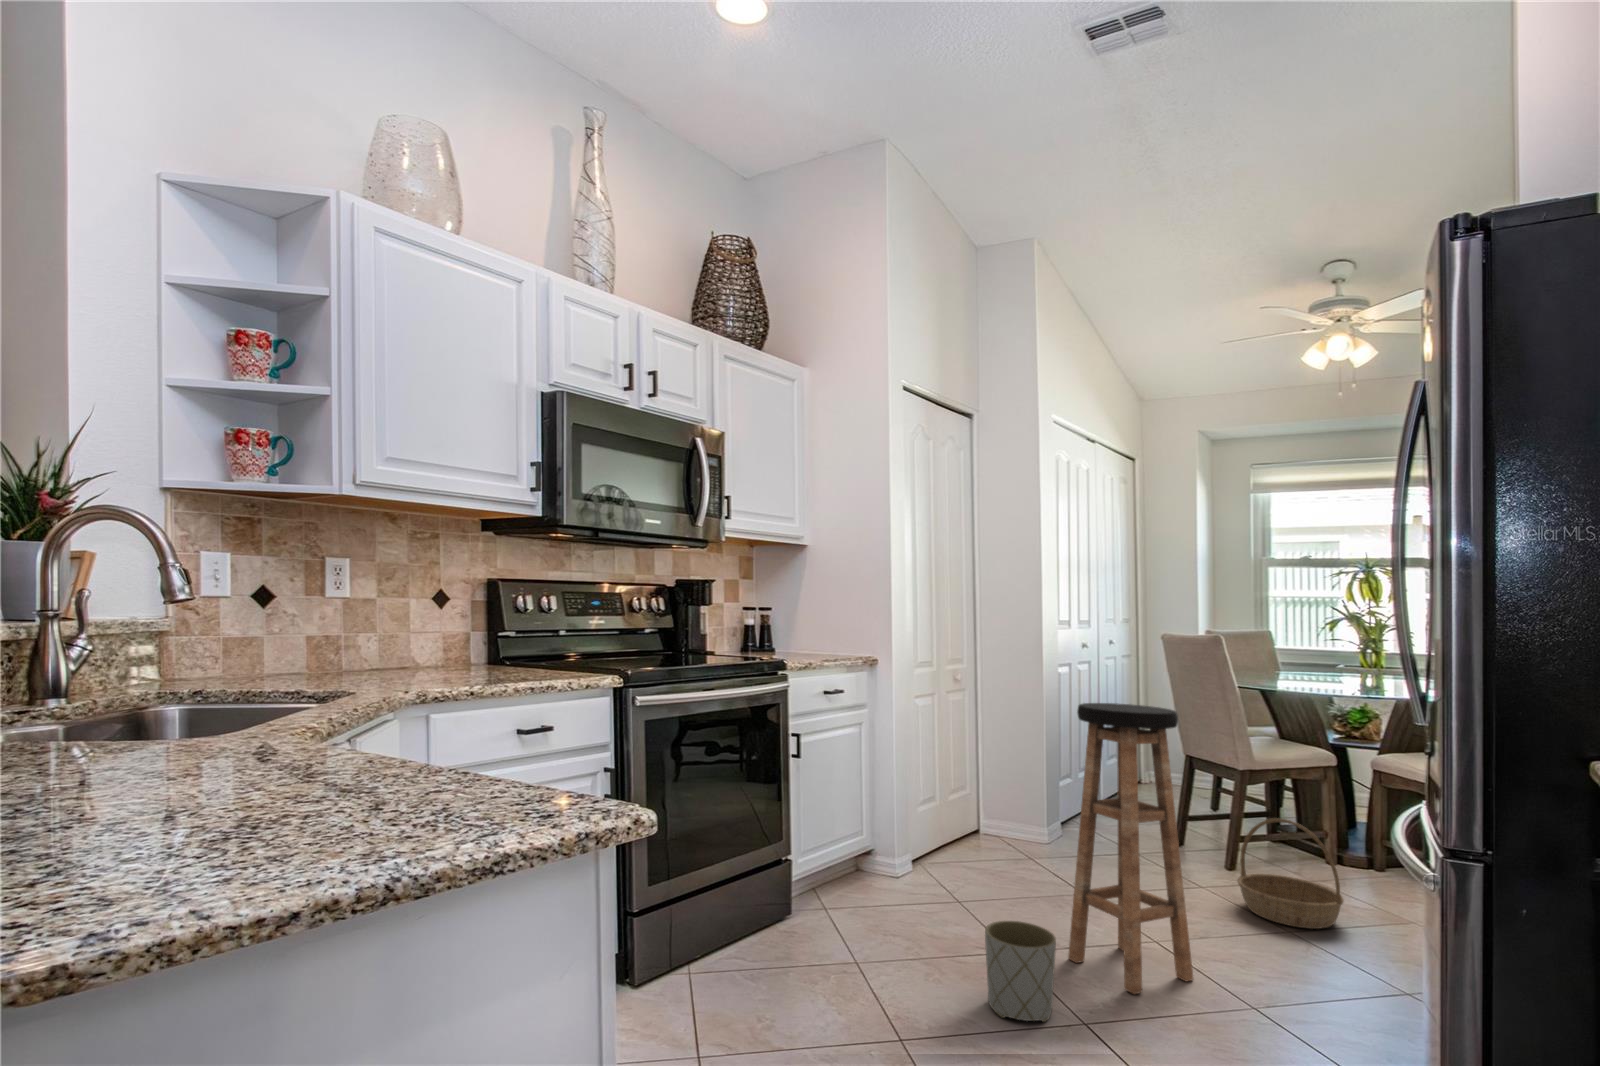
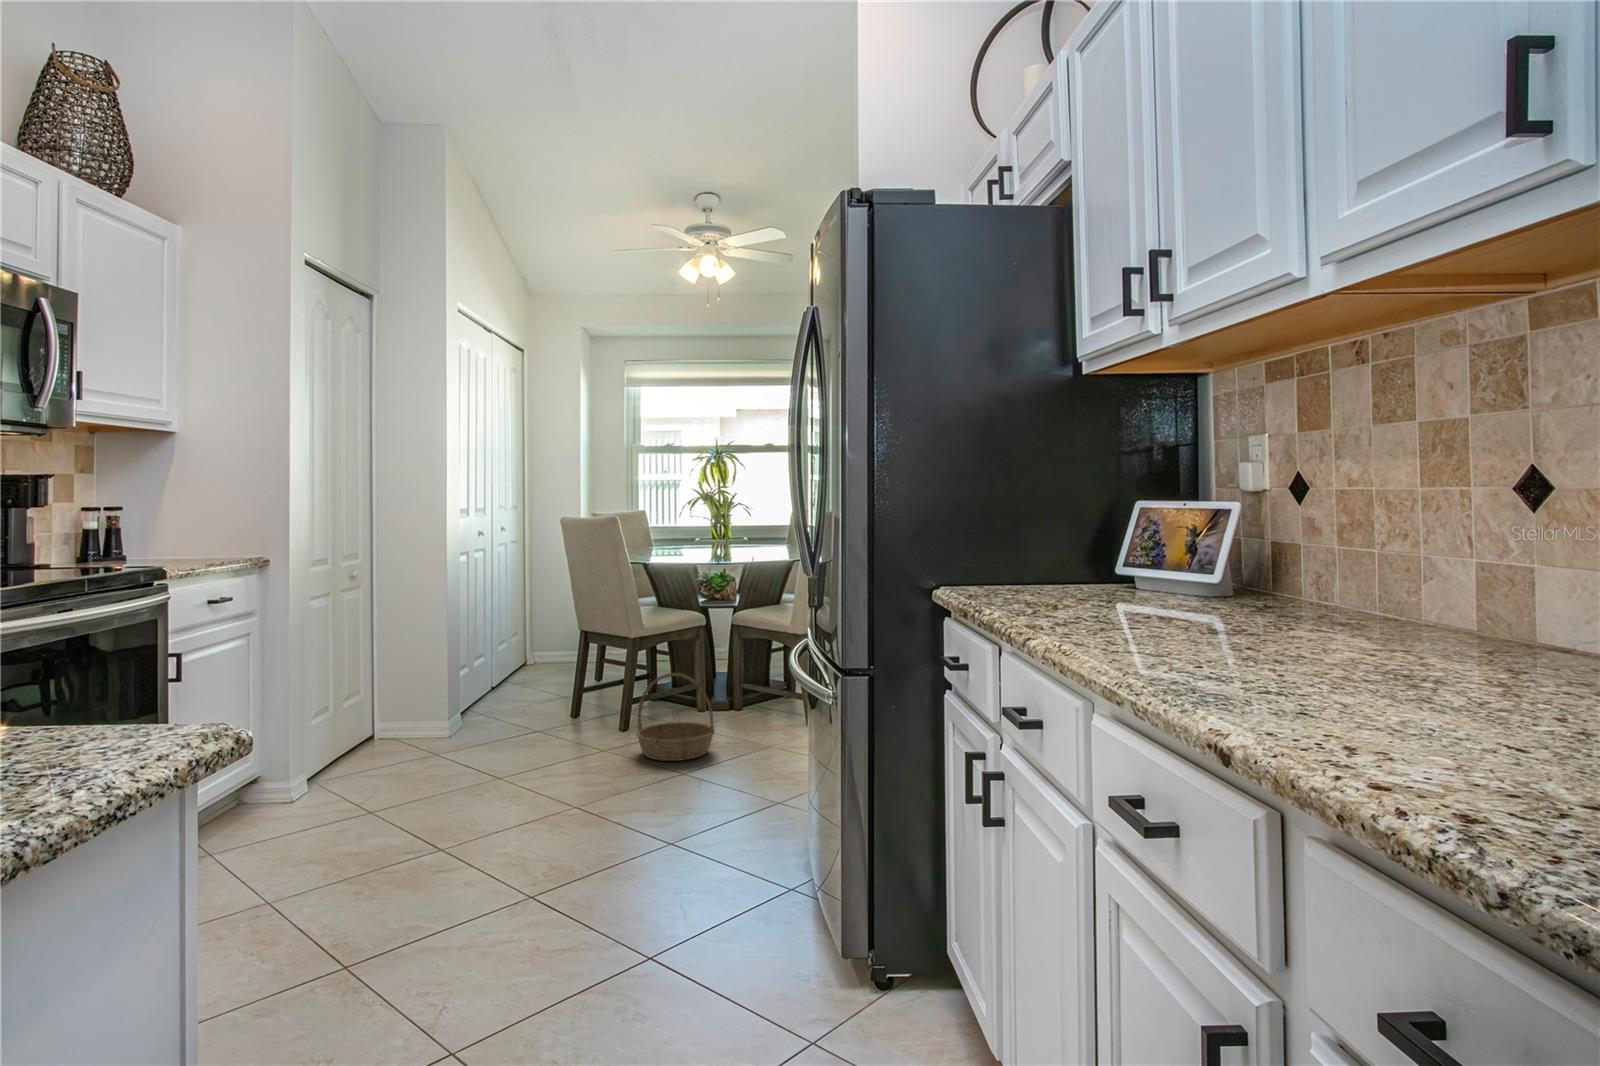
bar stool: present [1068,703,1193,994] -> none [504,585,616,850]
planter: present [985,921,1056,1022] -> none [432,813,507,910]

